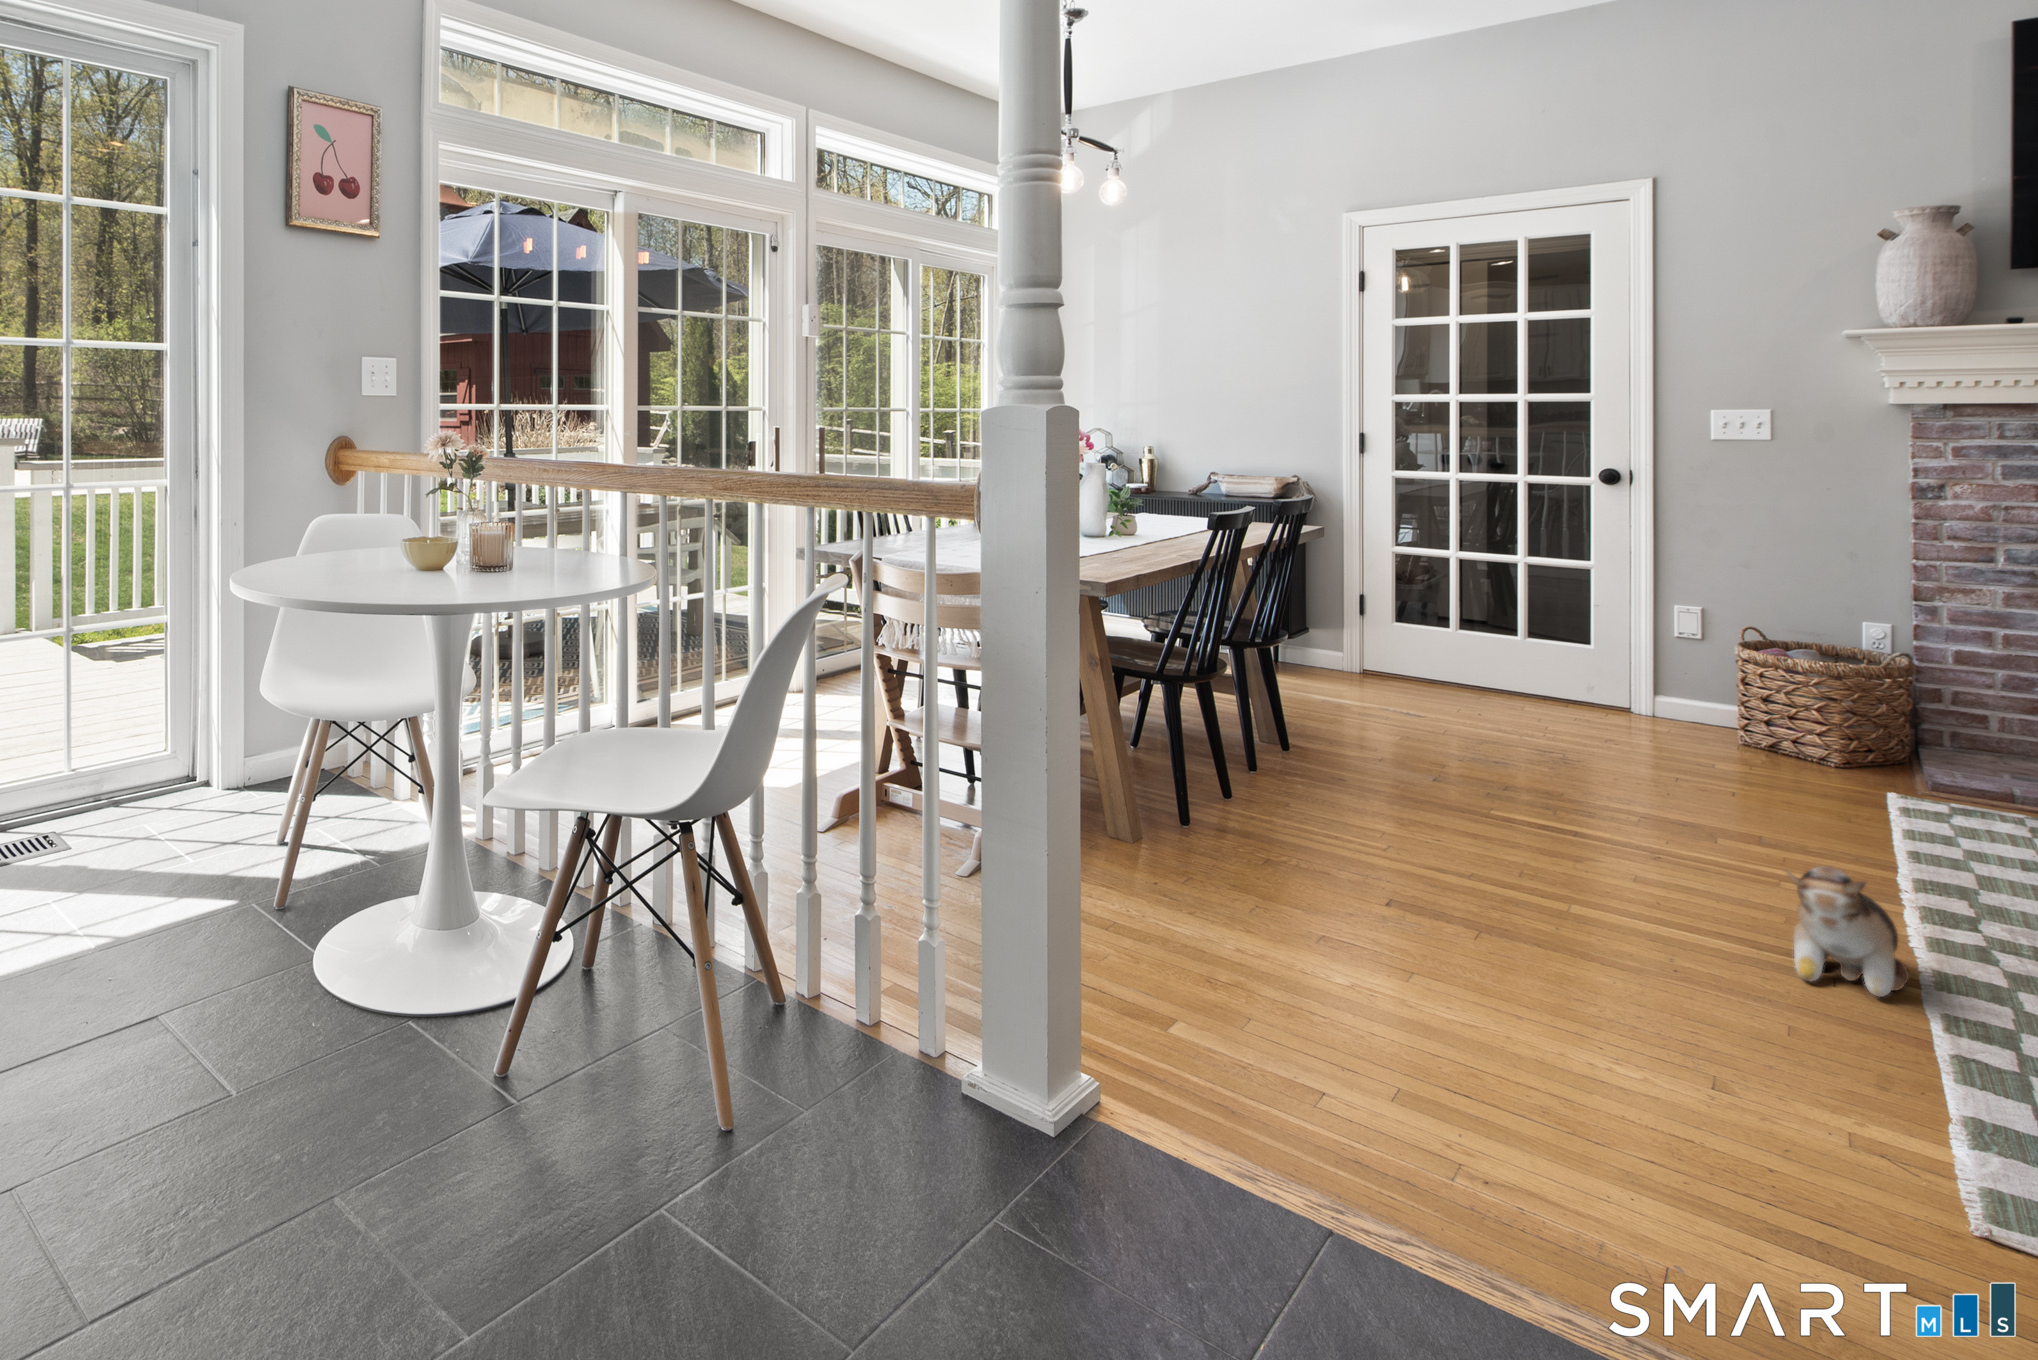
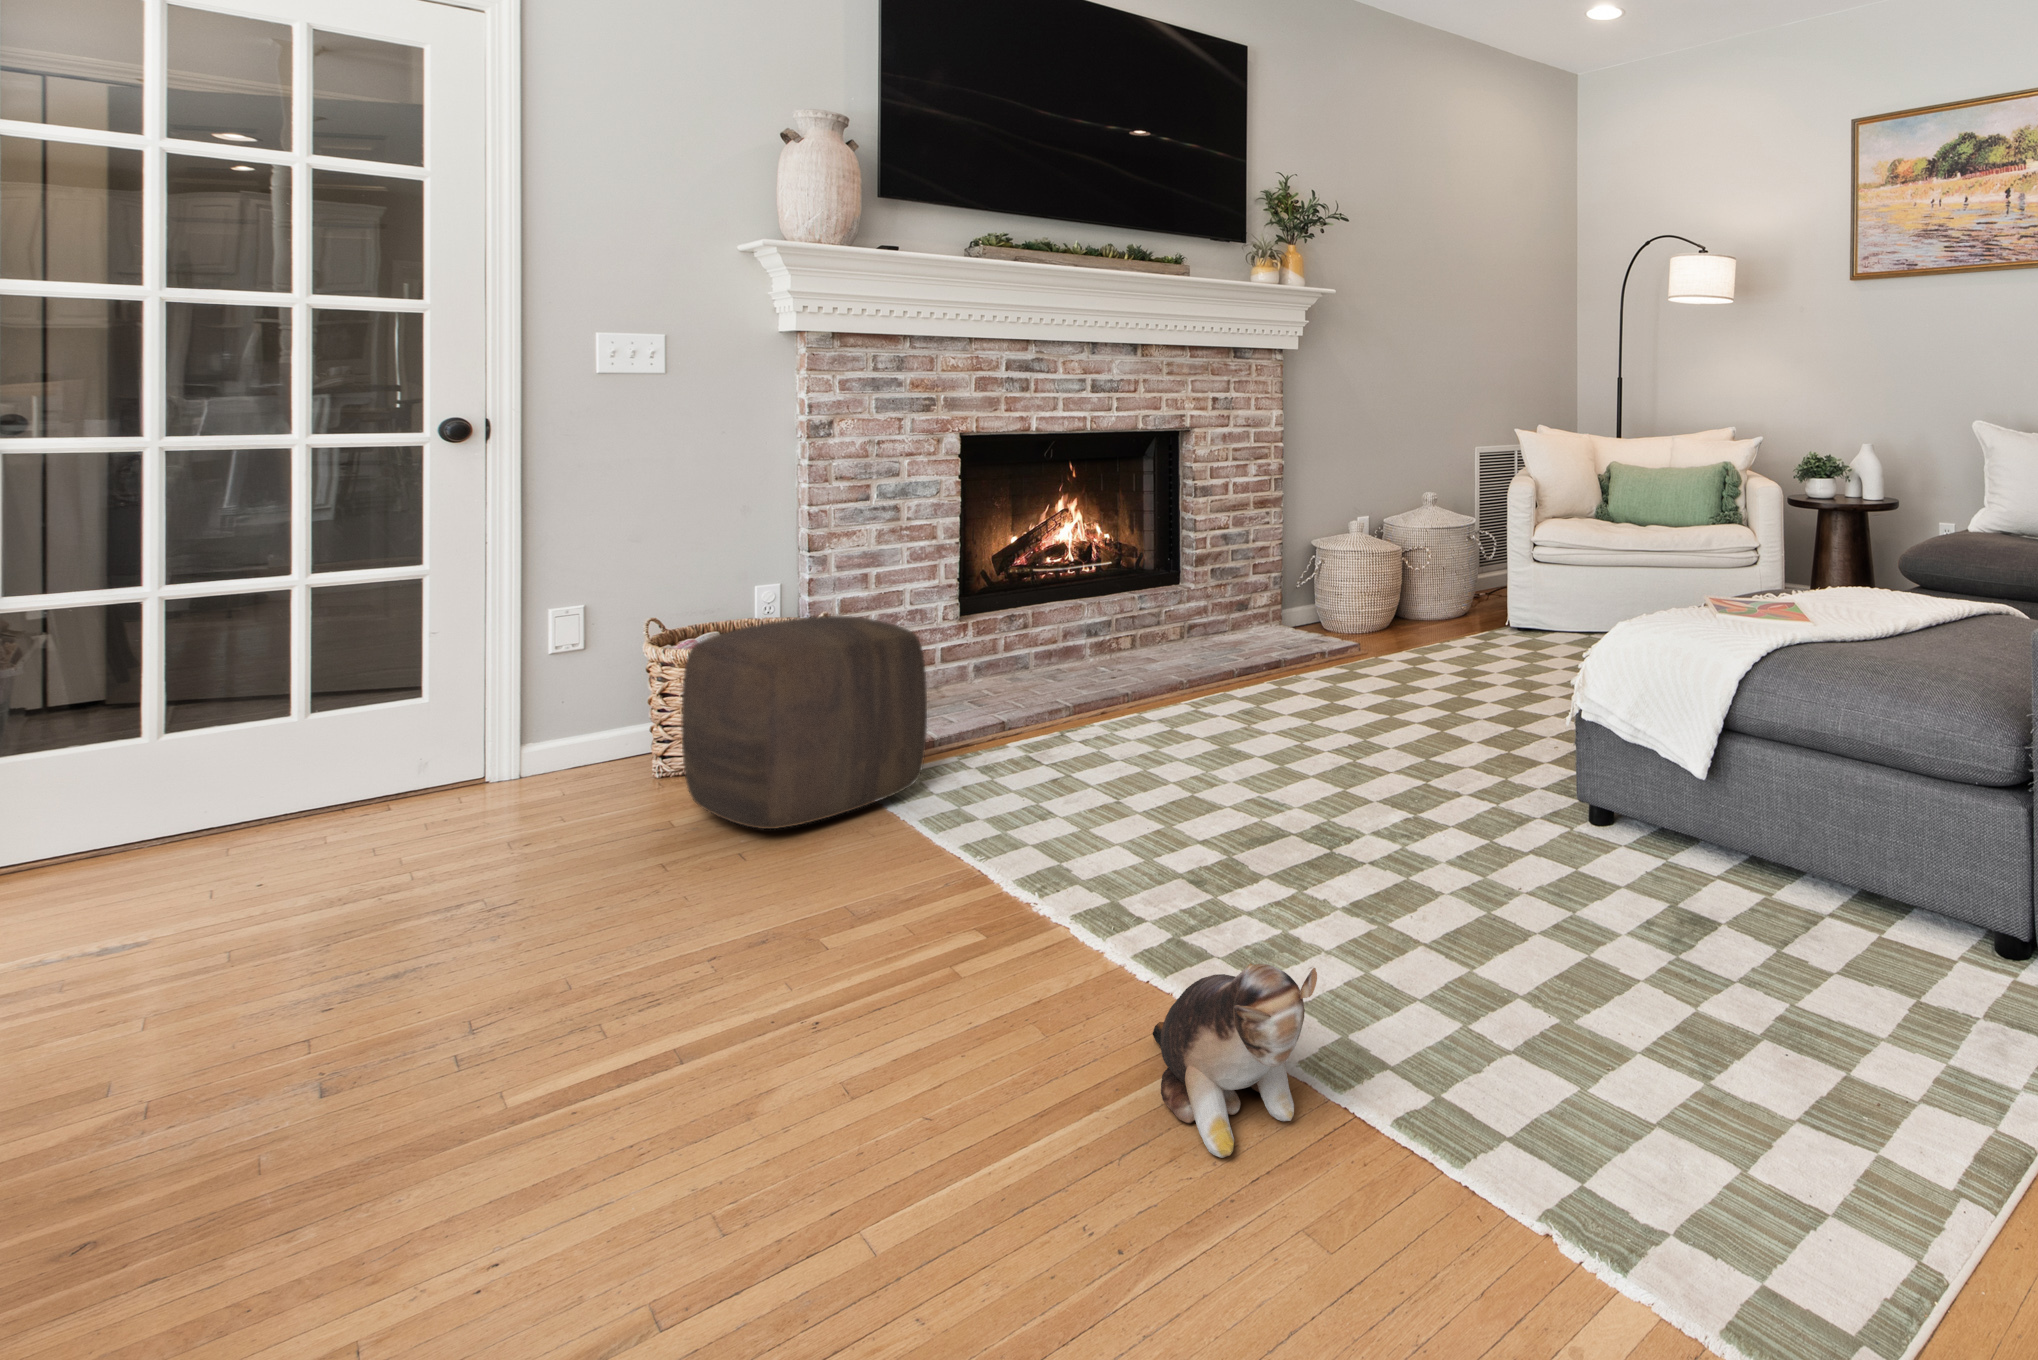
ottoman: none [1719,639,1942,805] -> present [681,616,927,829]

